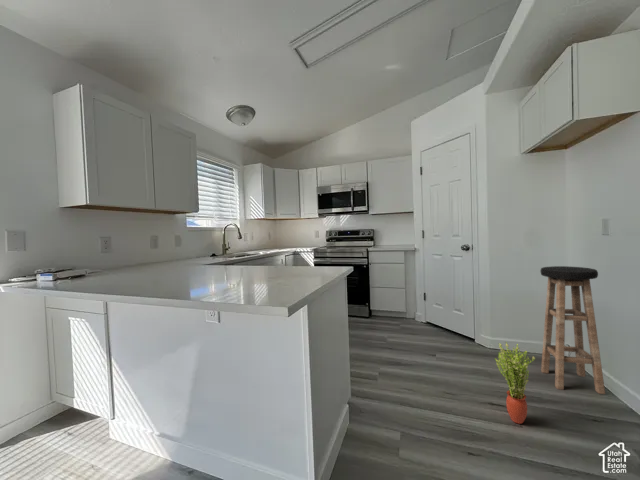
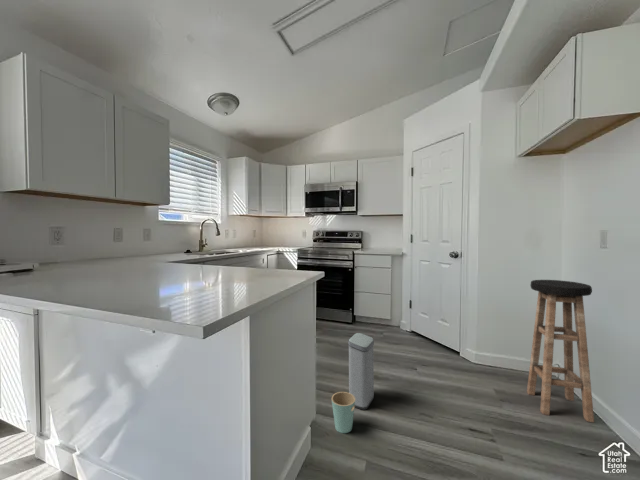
trash can: none [365,322,401,412] -> present [331,333,374,433]
potted plant: present [495,342,535,424] -> none [473,363,518,454]

